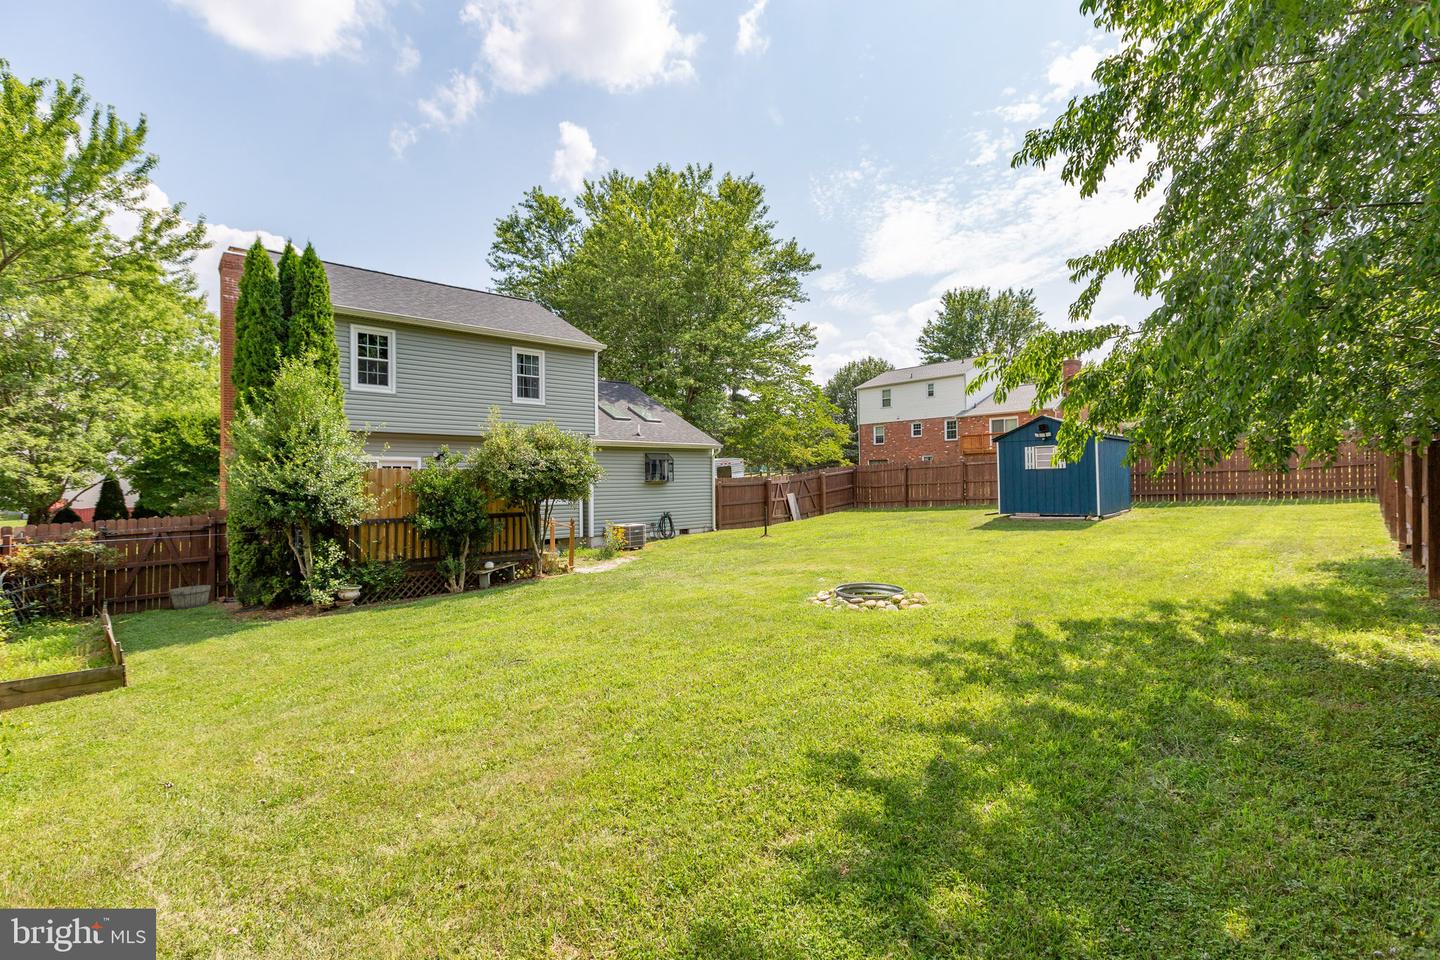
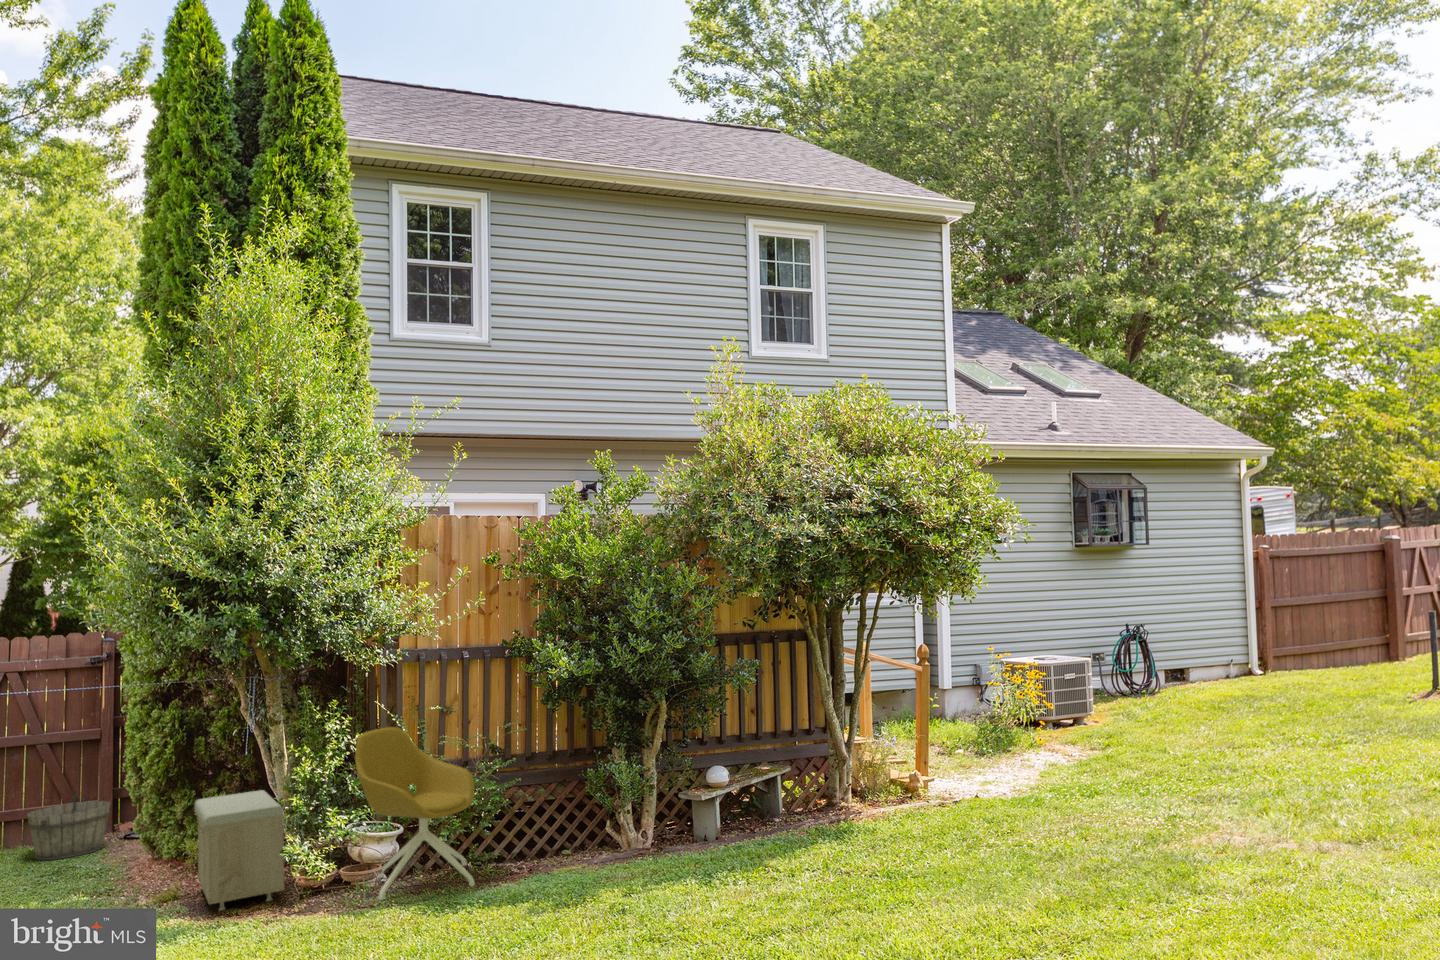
chair: none [347,549,396,606] -> present [355,727,475,900]
potted tree: present [234,573,263,612] -> none [108,781,189,889]
storage bench: none [273,573,318,613] -> present [194,790,284,910]

